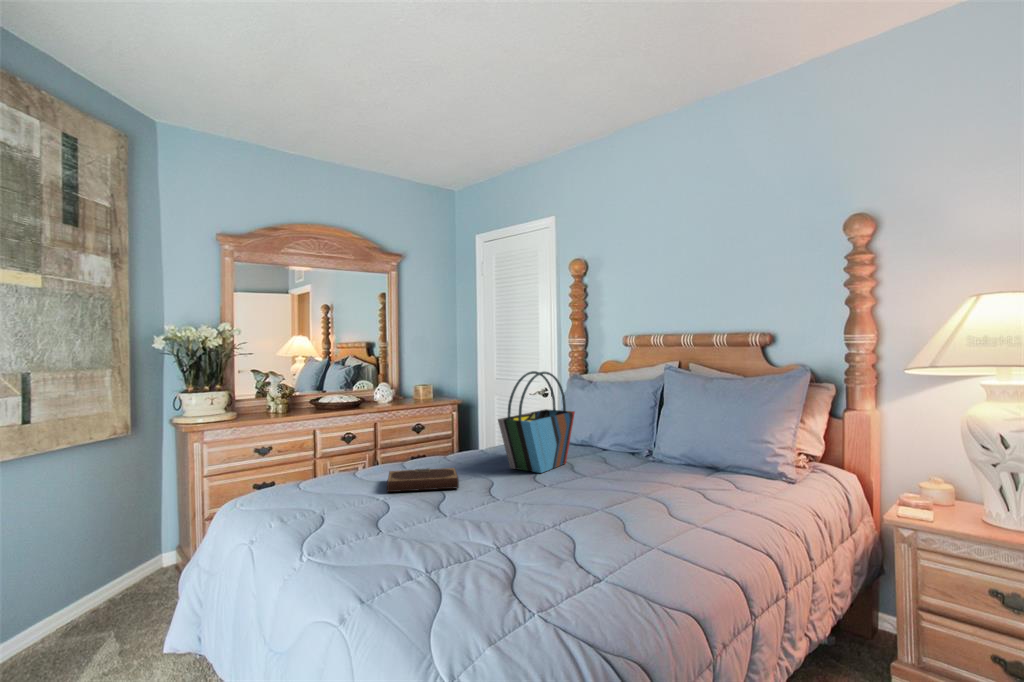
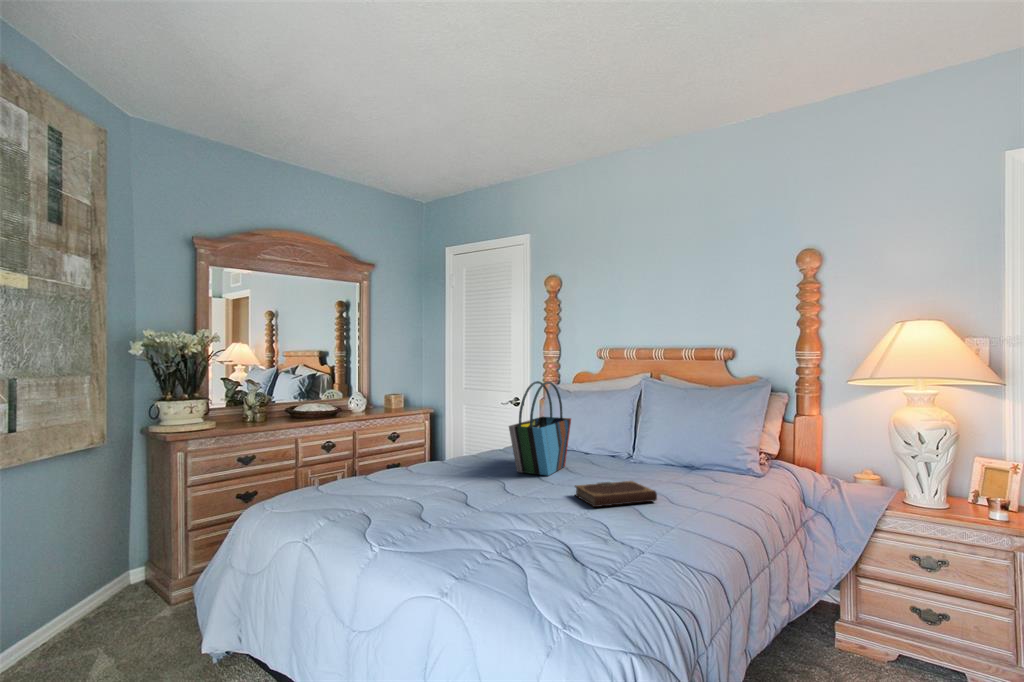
notebook: present [387,468,459,492] -> present [575,481,657,507]

